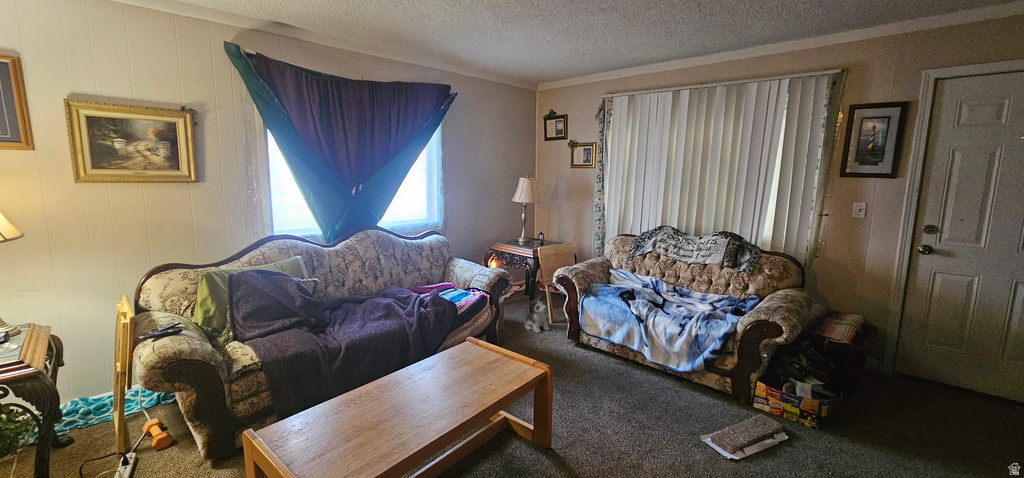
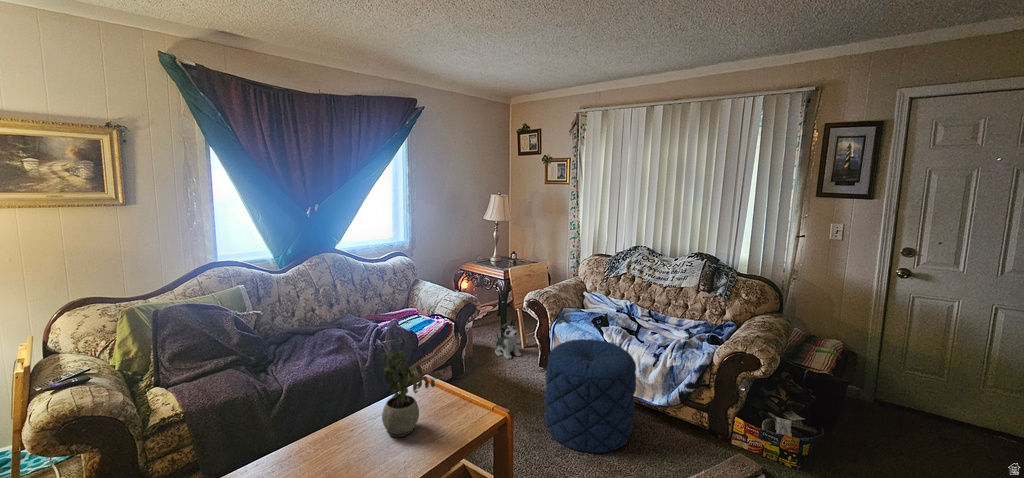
potted plant: none [436,306,490,383] -> present [379,351,441,437]
pouf: none [576,310,663,411] -> present [544,339,636,453]

